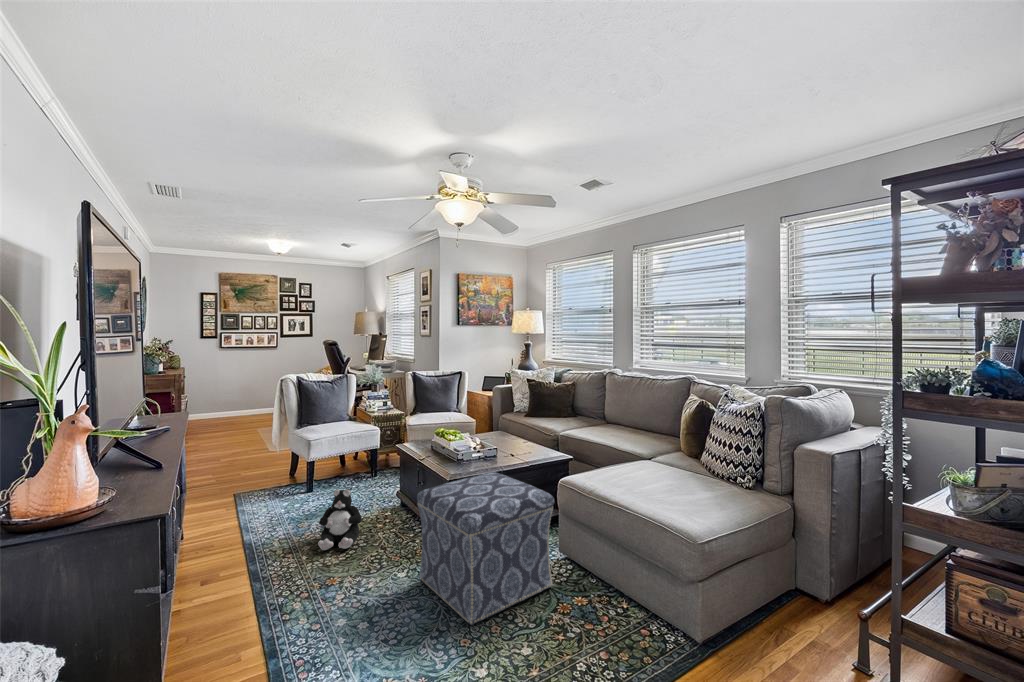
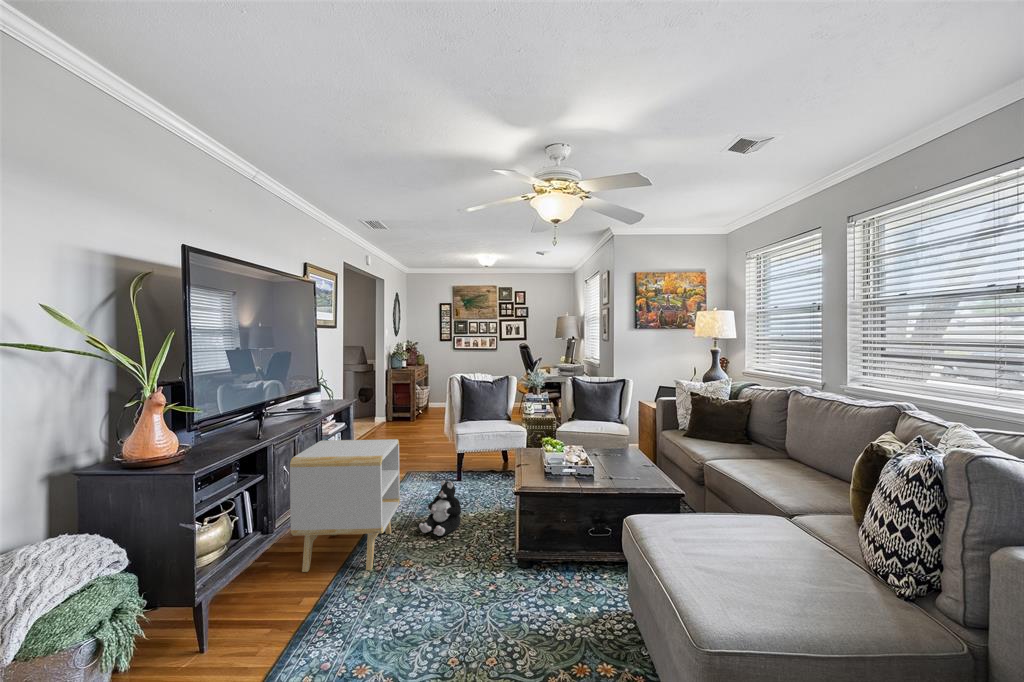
side table: none [181,451,308,631] -> present [290,439,400,572]
ottoman: present [417,472,554,625] -> none [466,491,589,648]

